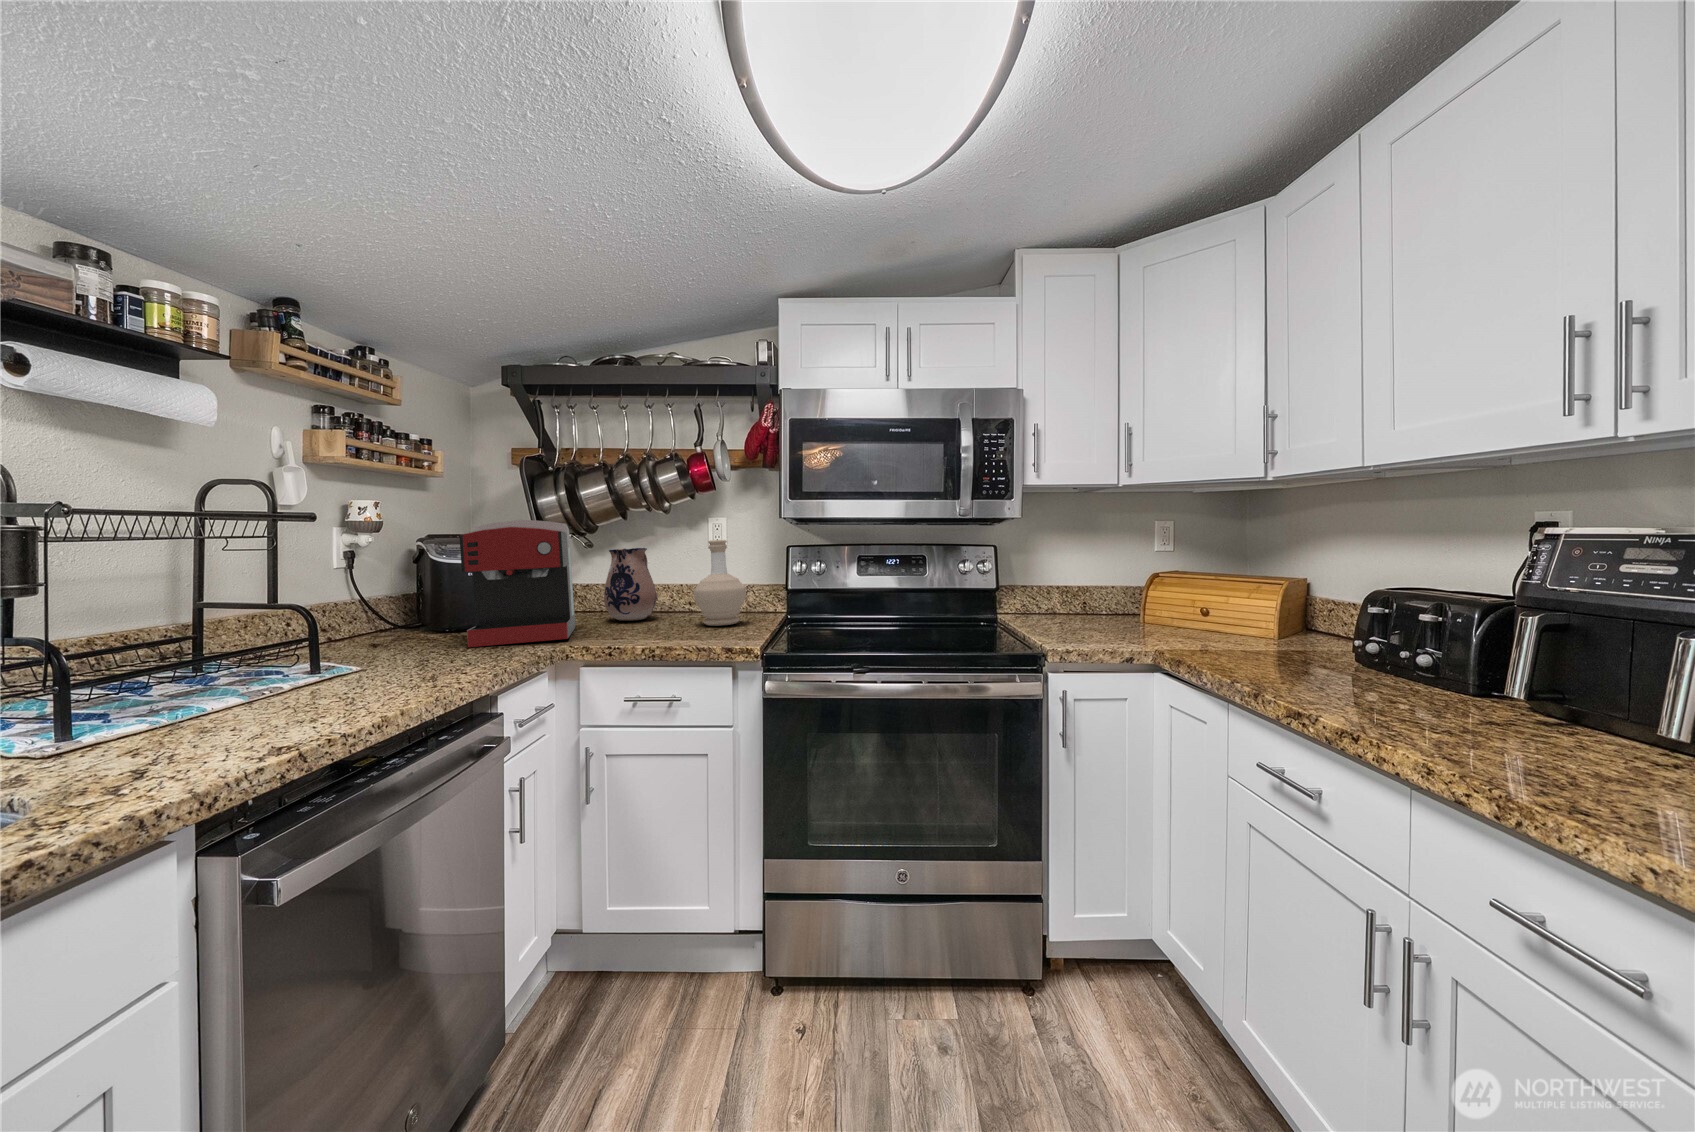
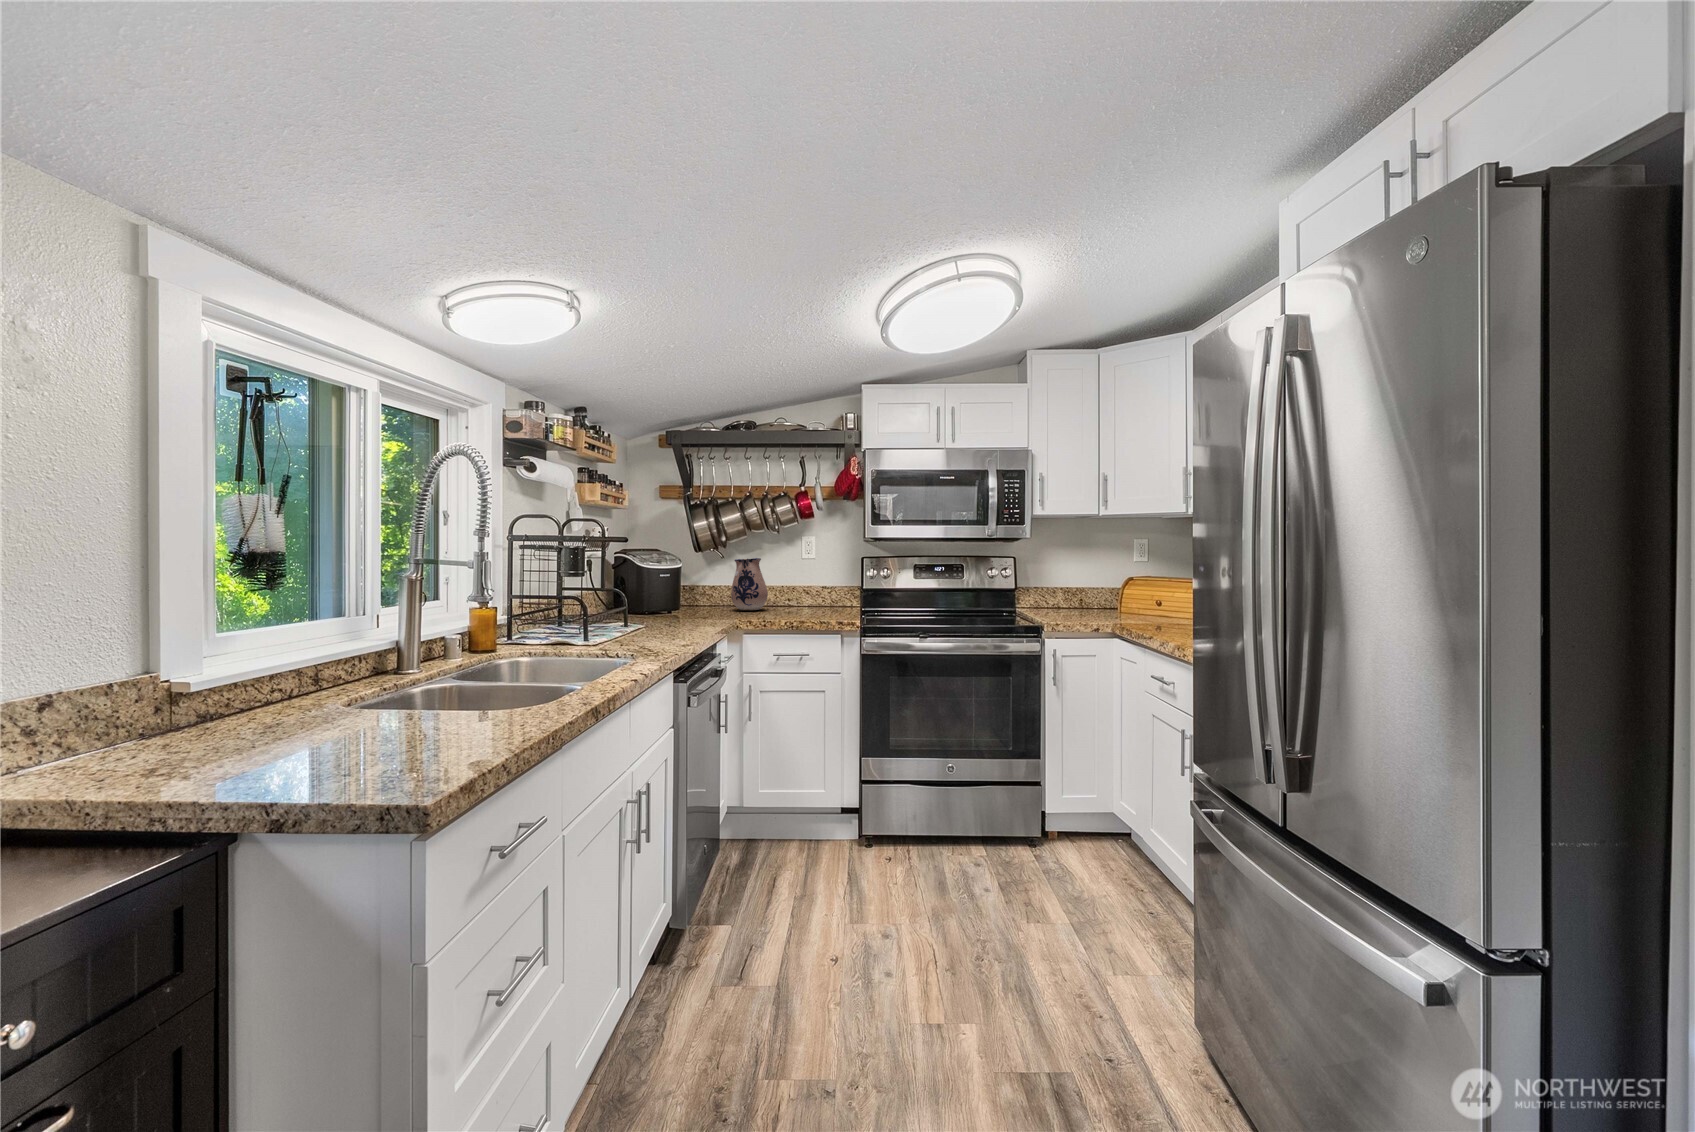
coffee maker: present [460,520,575,647] -> none [659,538,726,621]
bottle: present [694,540,746,626] -> none [799,553,836,613]

